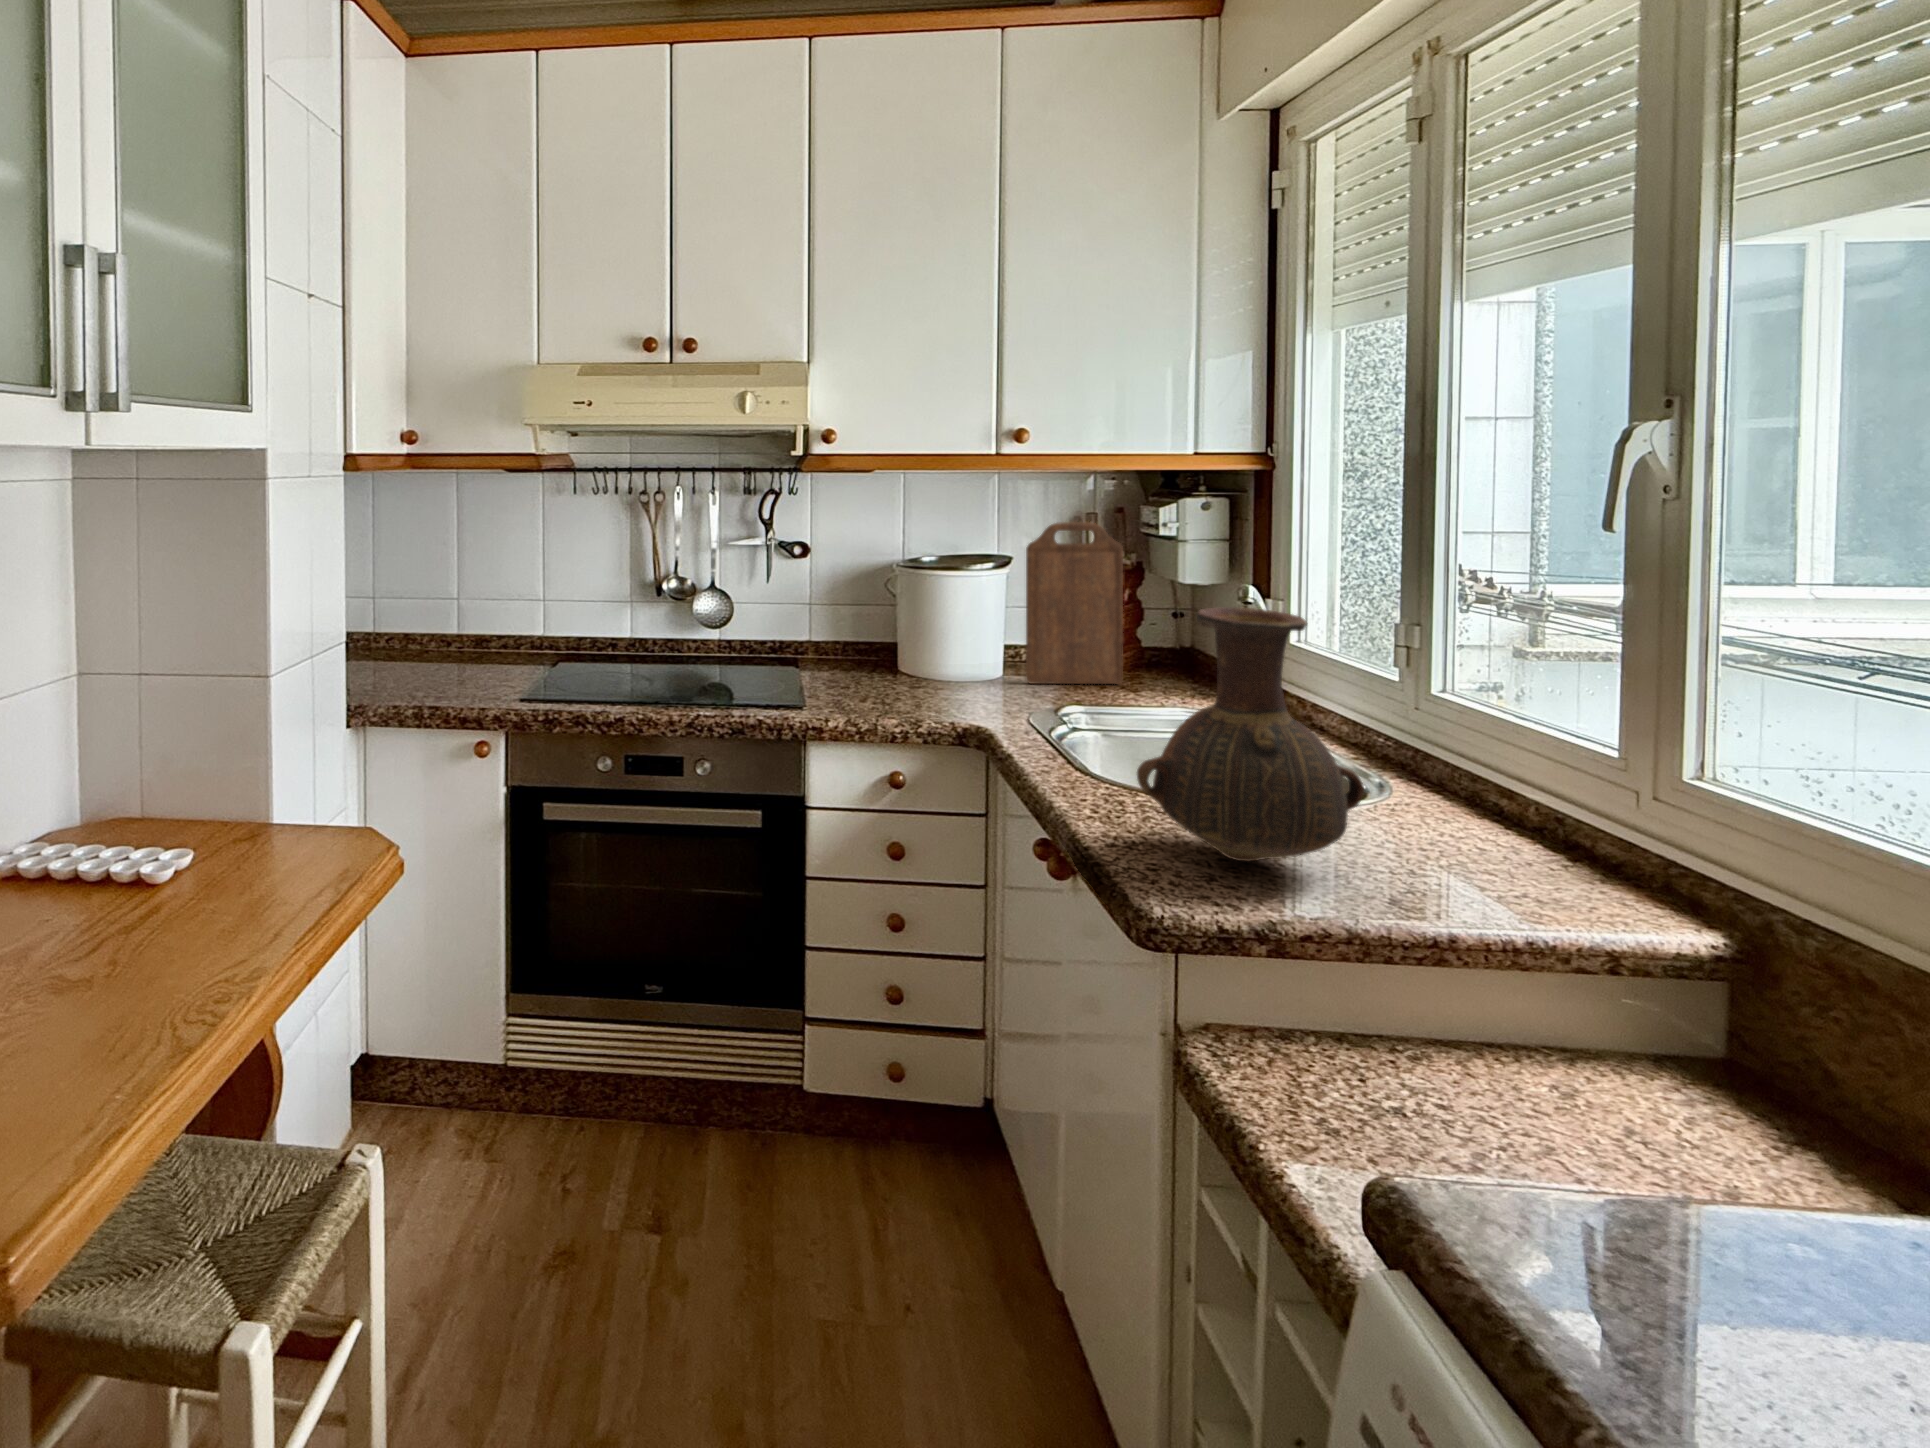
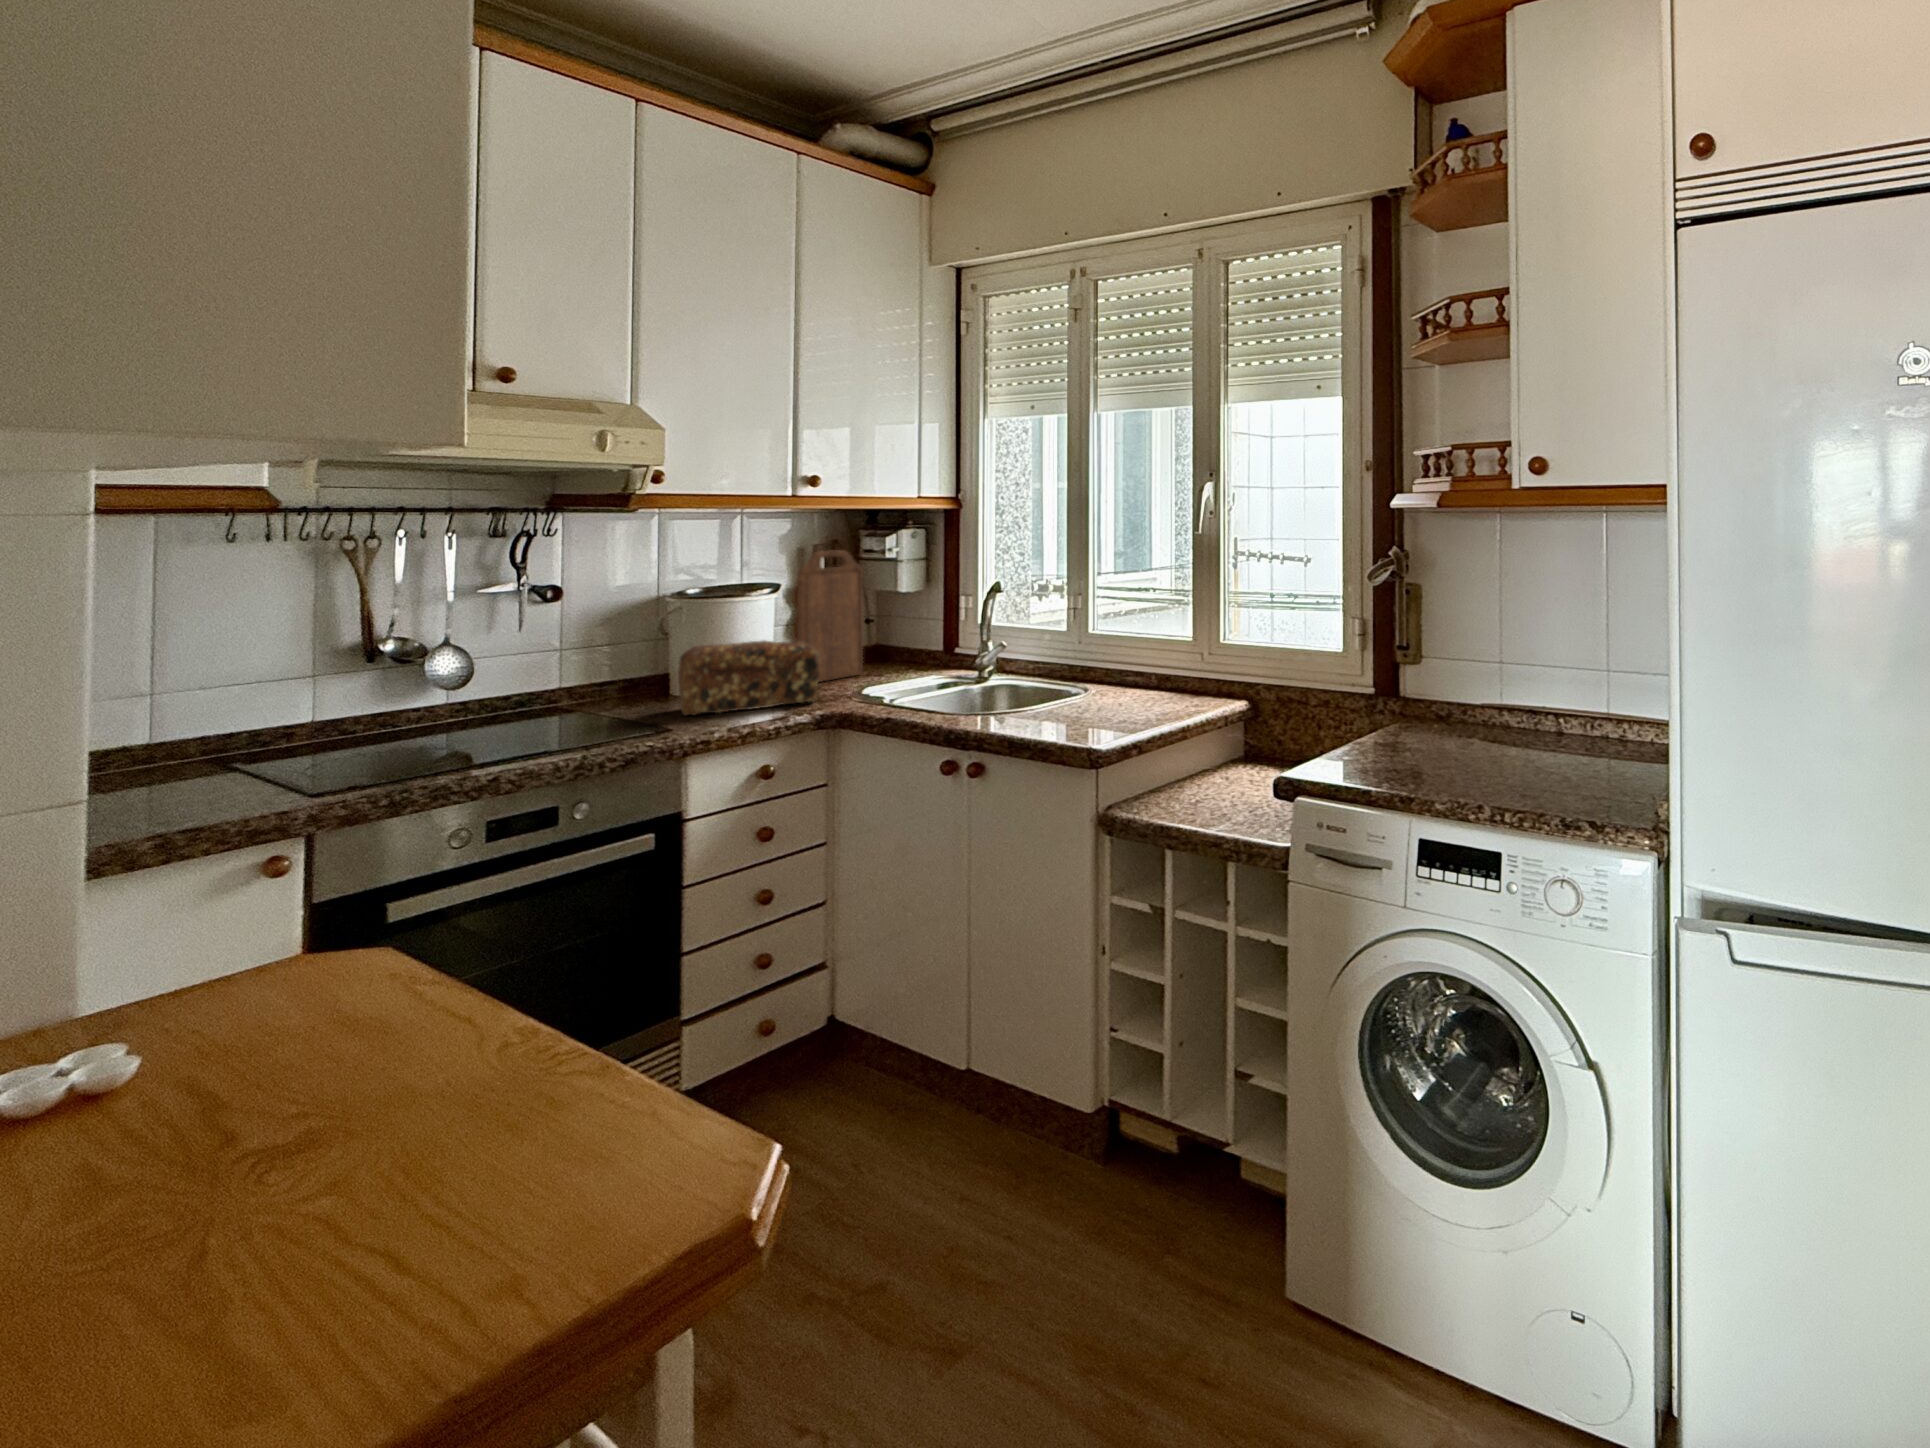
vase: present [1137,607,1364,862] -> none [1061,571,1157,712]
bread loaf: none [847,621,1001,709] -> present [678,641,819,715]

